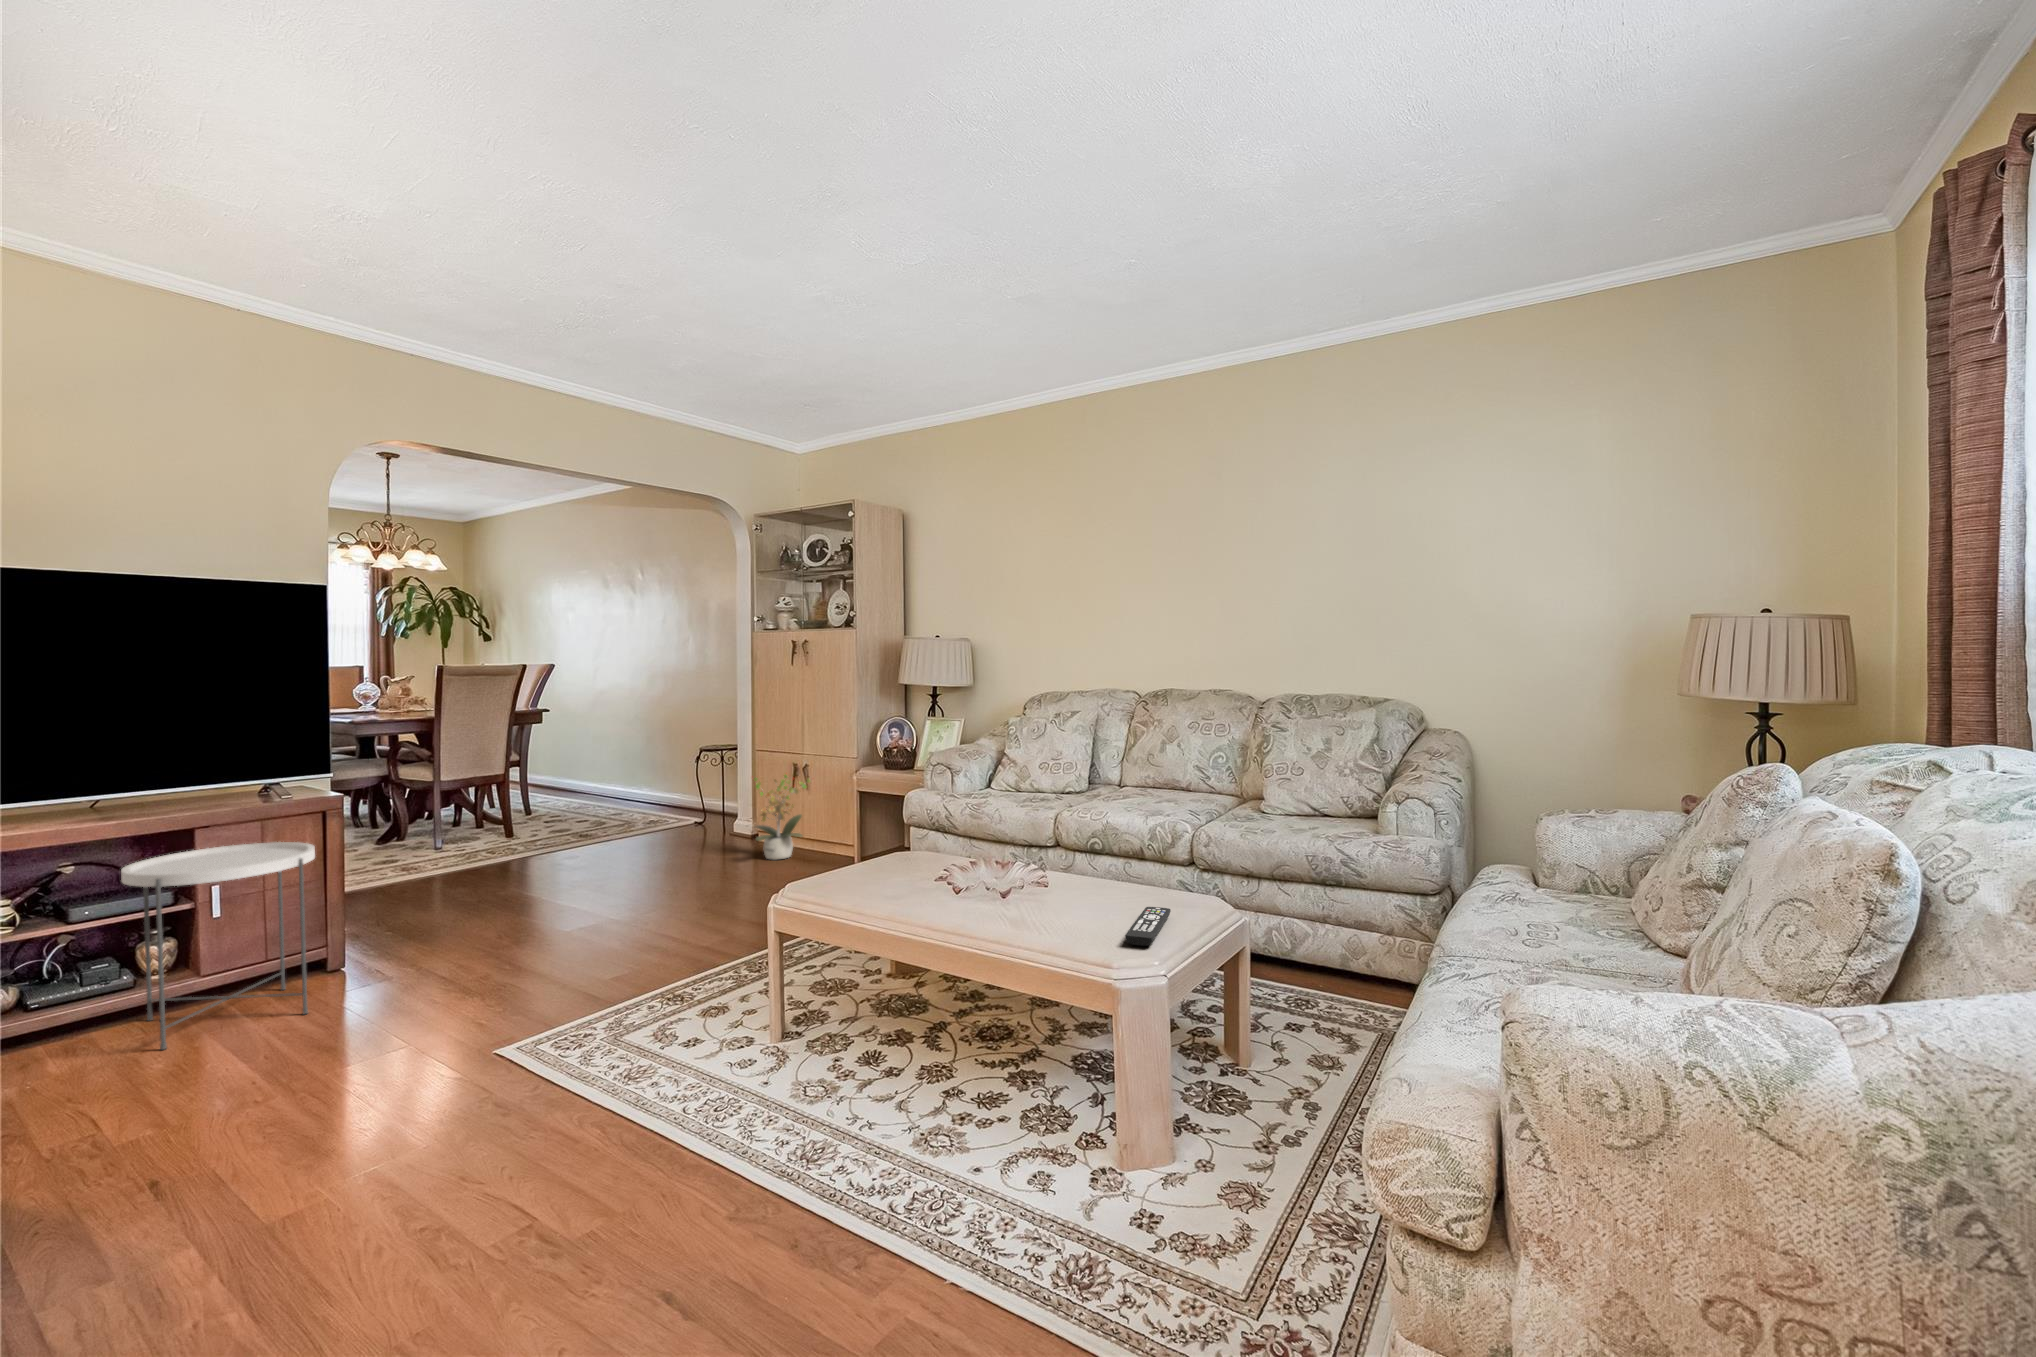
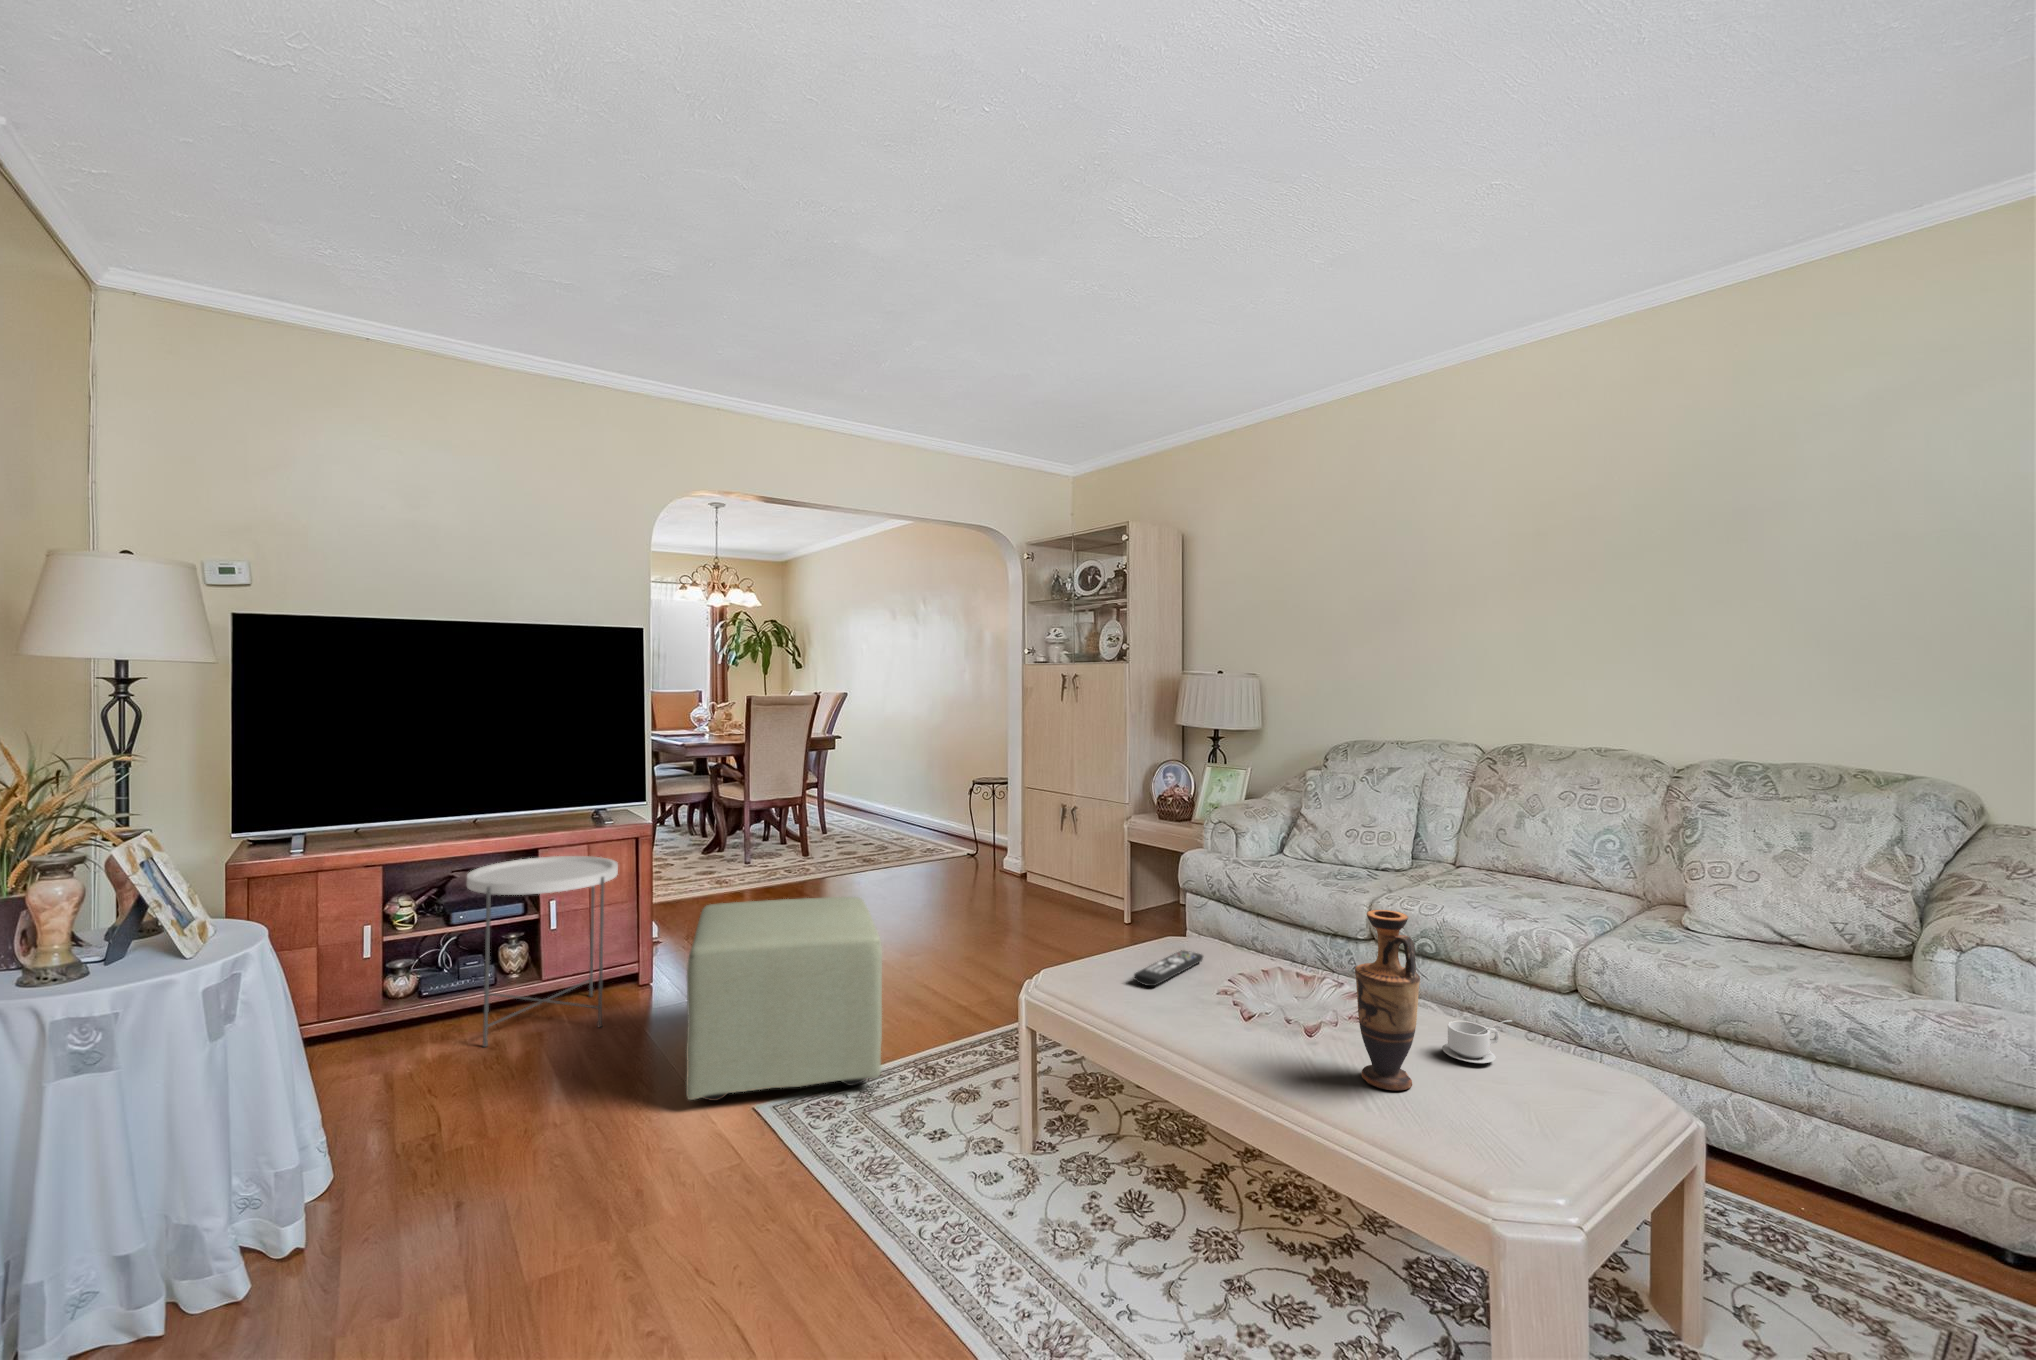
potted plant: present [753,775,810,860] -> none [1023,814,1088,907]
vase: none [1026,802,1070,927] -> present [1355,910,1420,1090]
ottoman: none [427,854,633,1054] -> present [686,897,882,1101]
teacup: none [1089,873,1133,905] -> present [1442,1020,1512,1063]
remote control: present [1125,907,1171,946] -> present [1134,950,1203,986]

